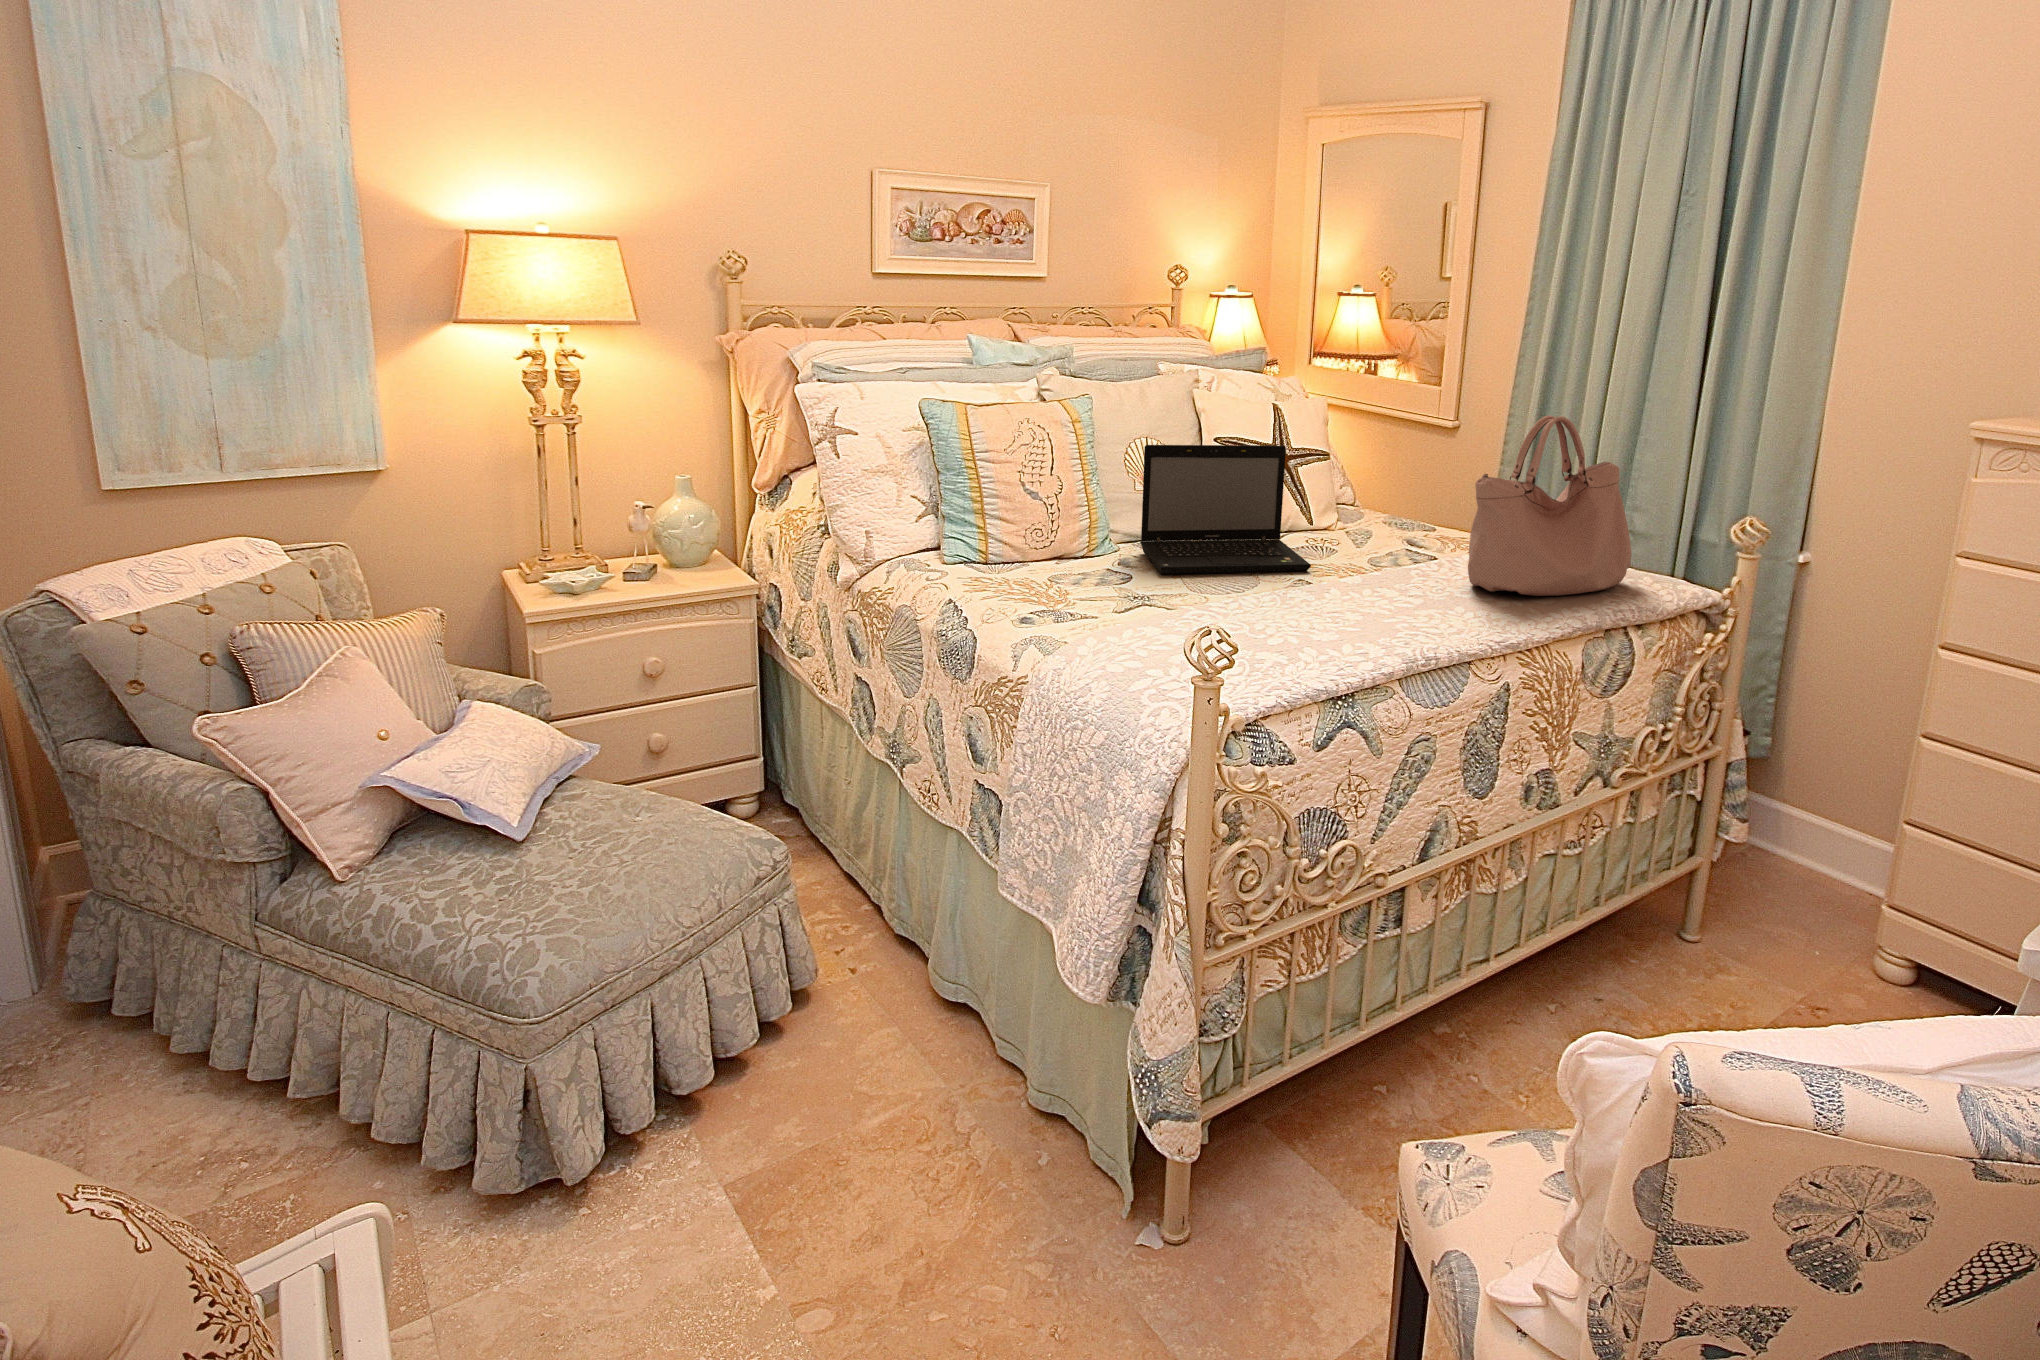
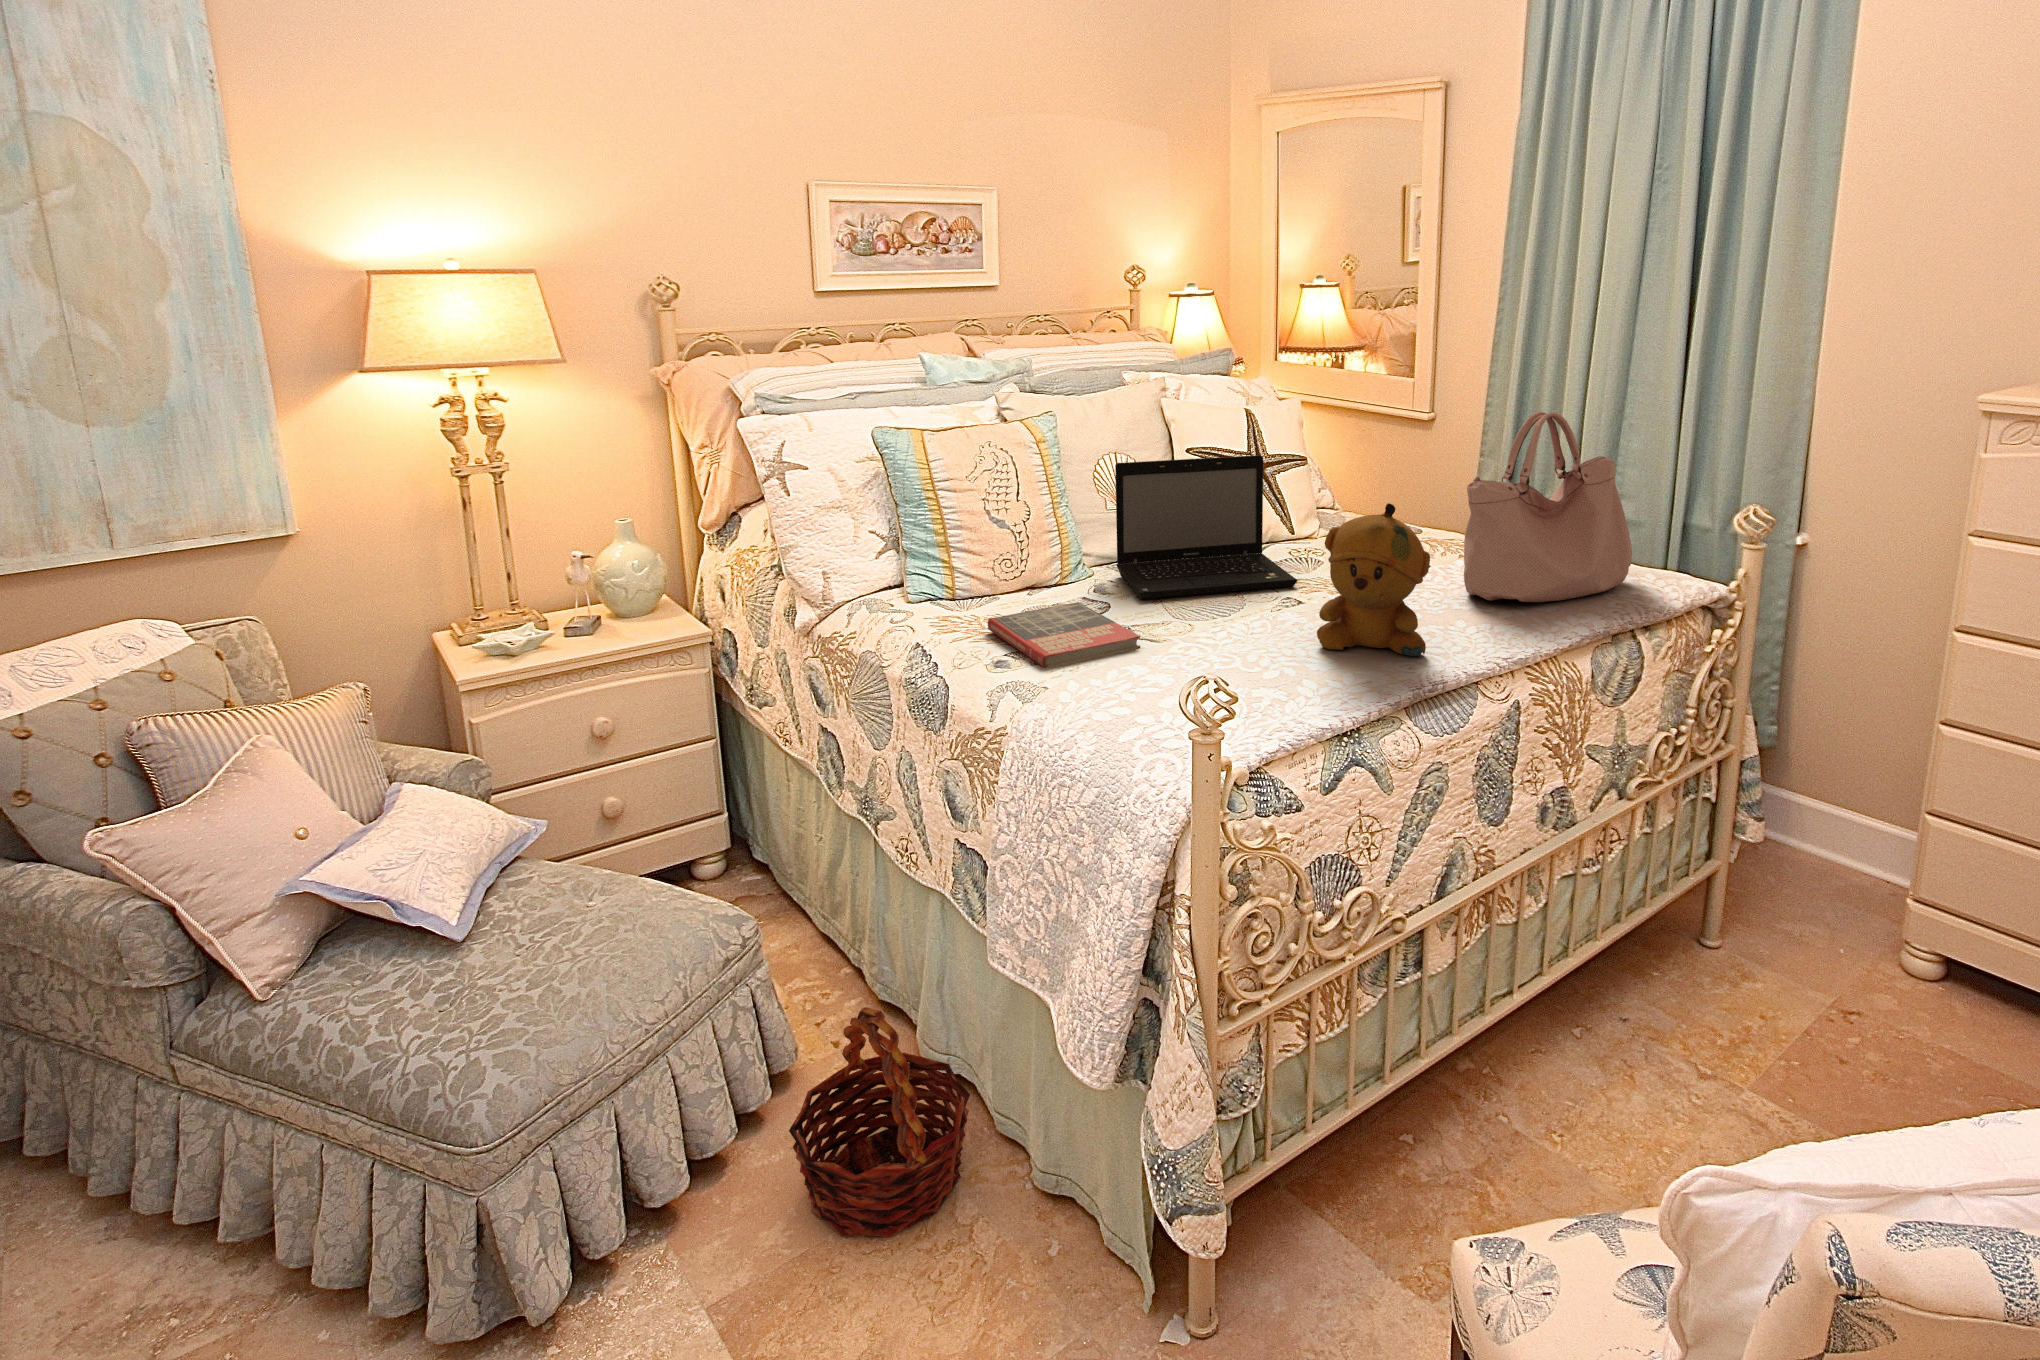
stuffed bear: none [1323,490,1433,635] -> present [1317,503,1430,656]
book: none [1016,572,1158,627] -> present [988,602,1140,668]
basket: none [807,930,975,1140] -> present [789,1007,970,1237]

